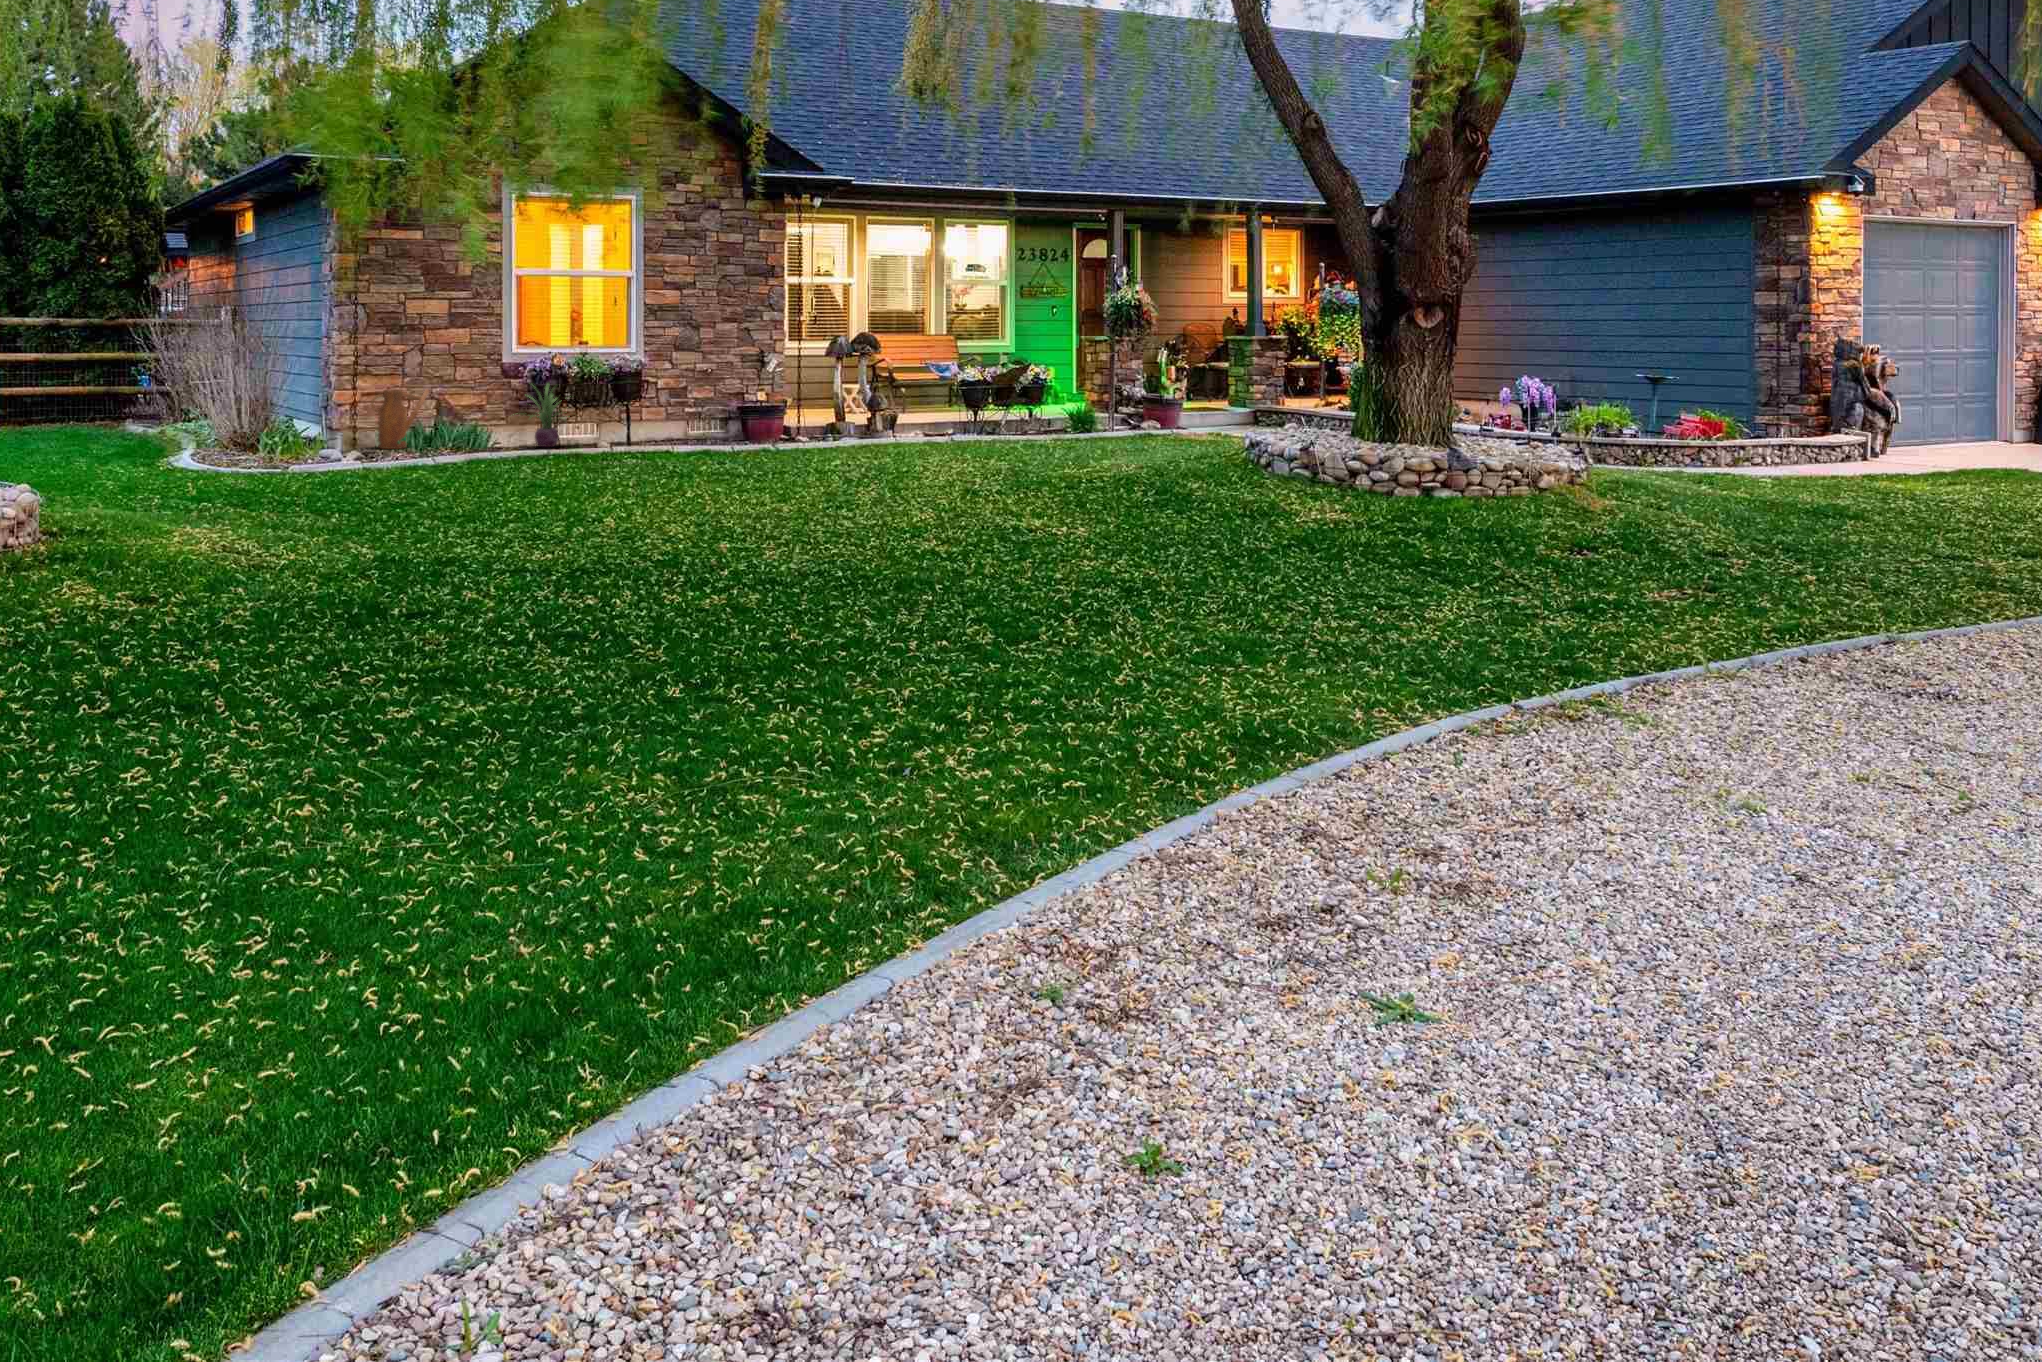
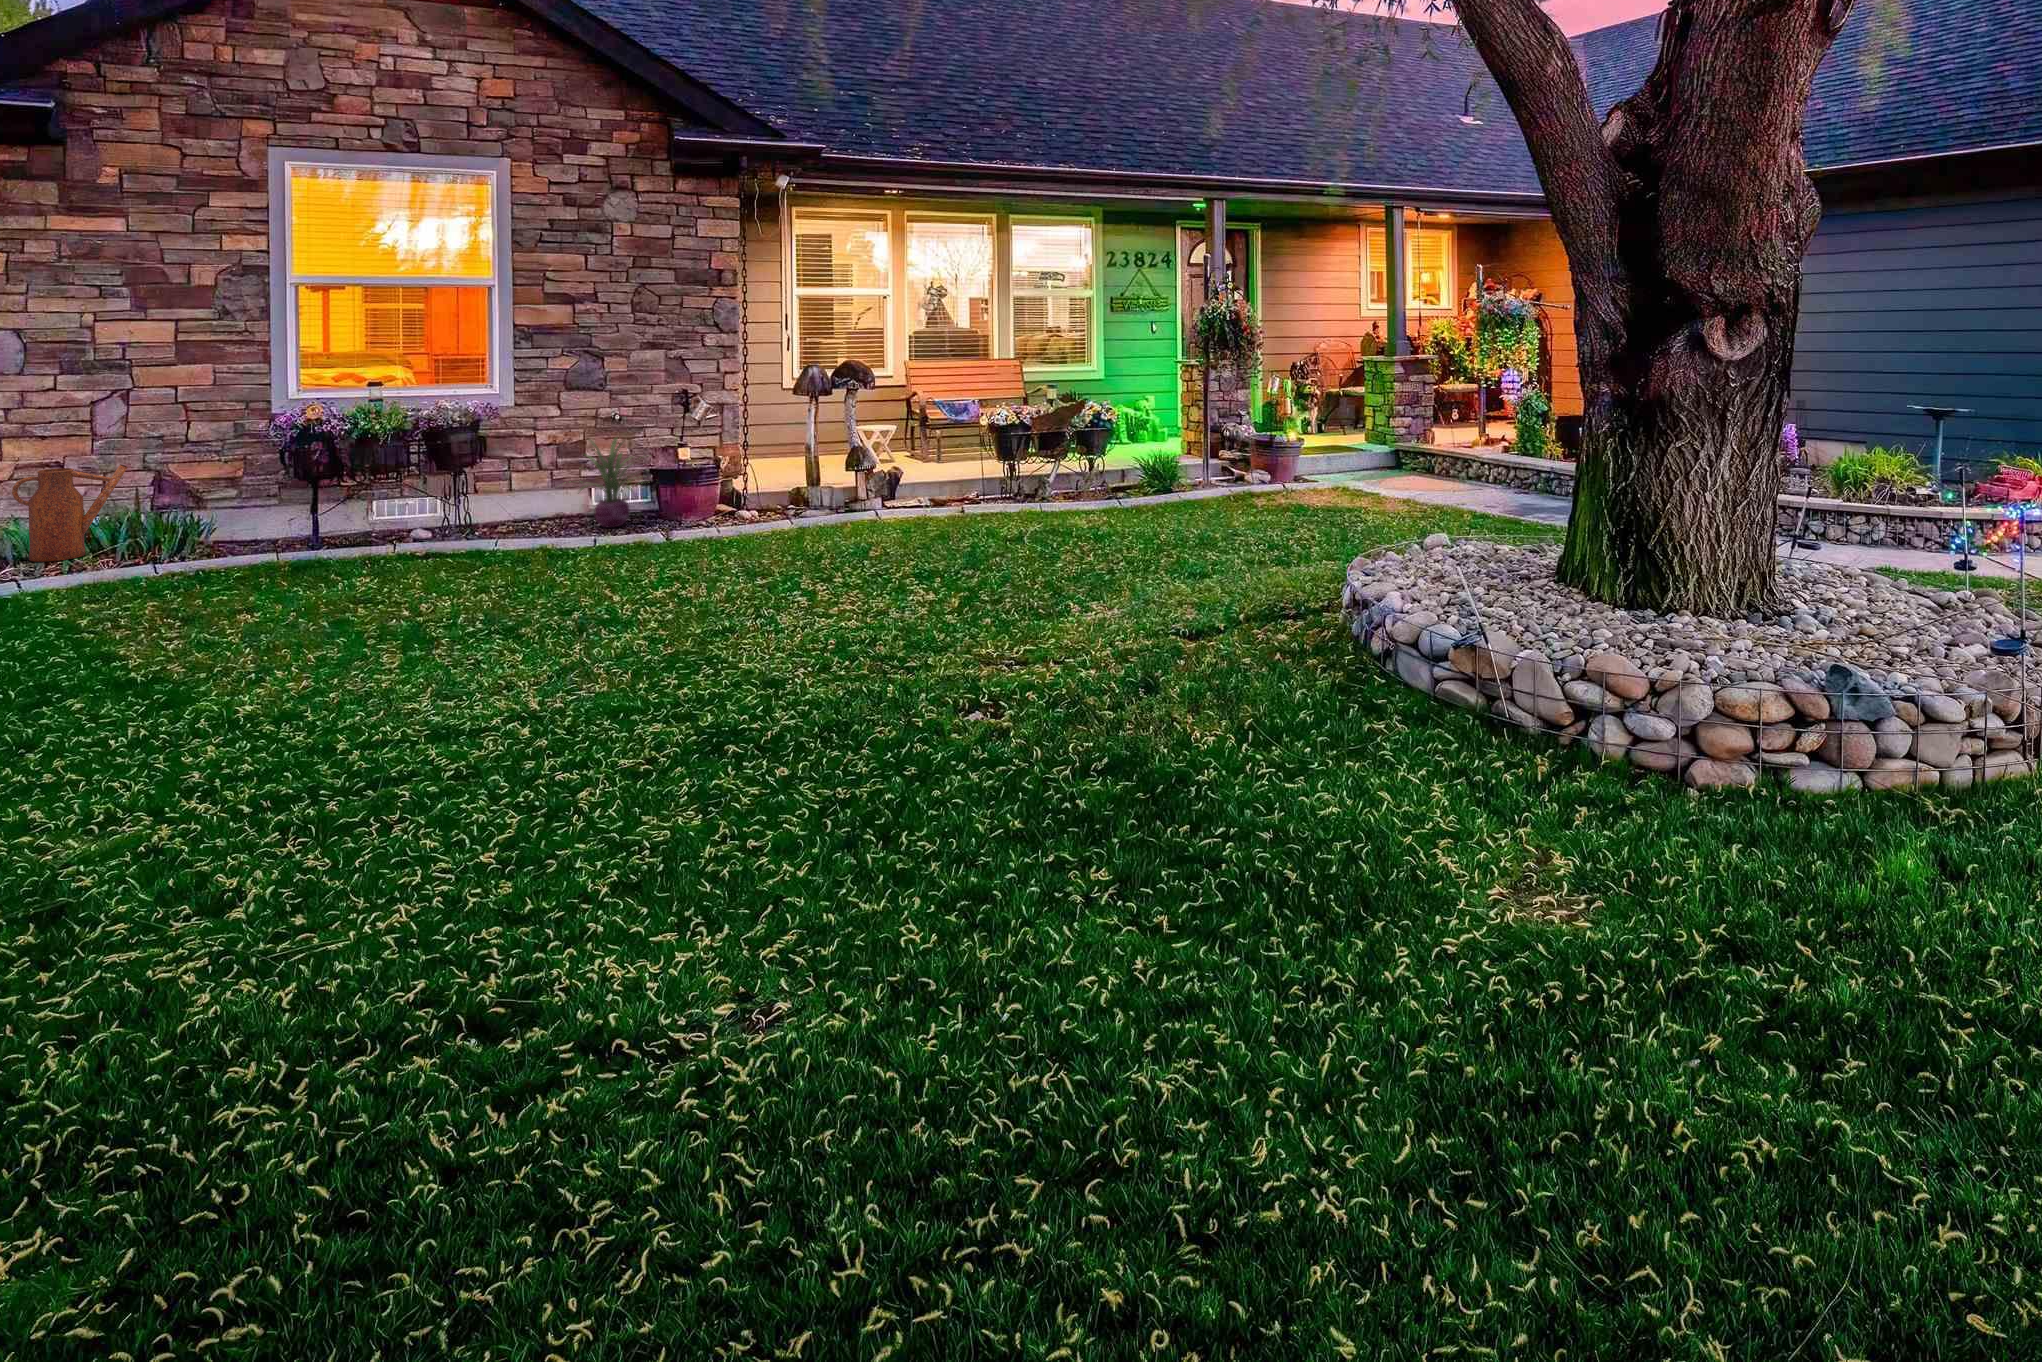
decorative plant: present [529,383,559,447] -> present [569,437,632,528]

